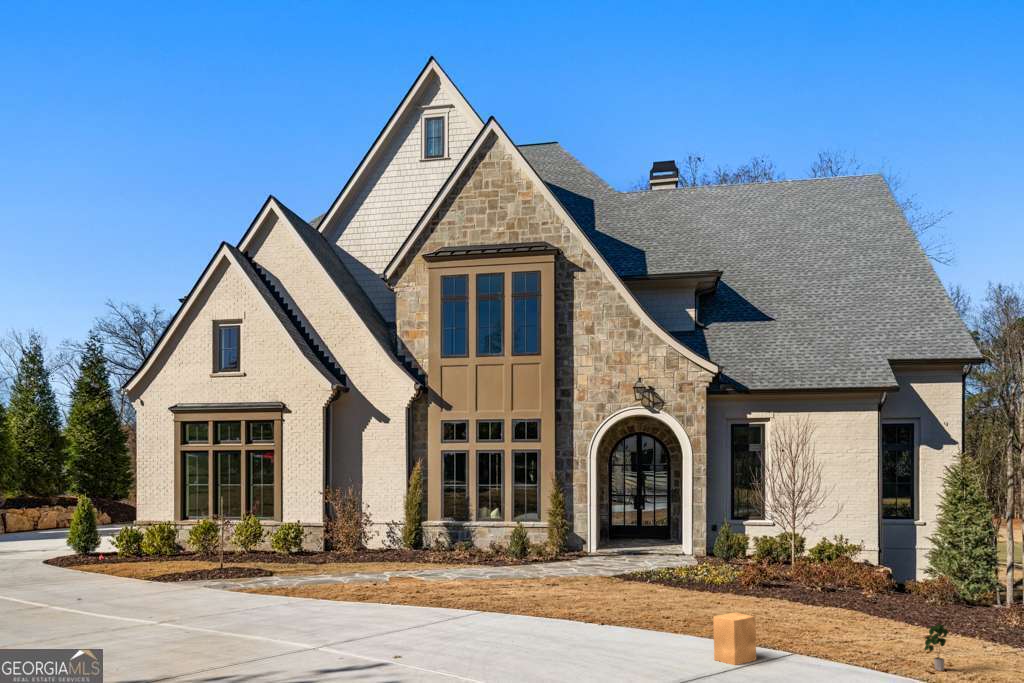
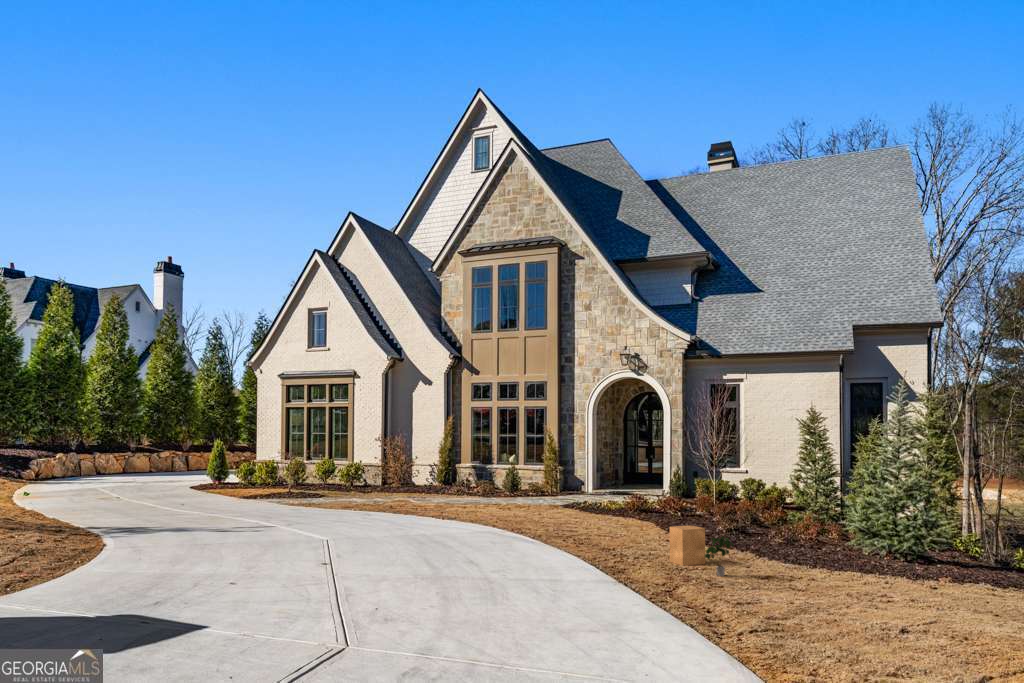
cardboard box: present [713,613,756,665] -> present [670,525,705,566]

